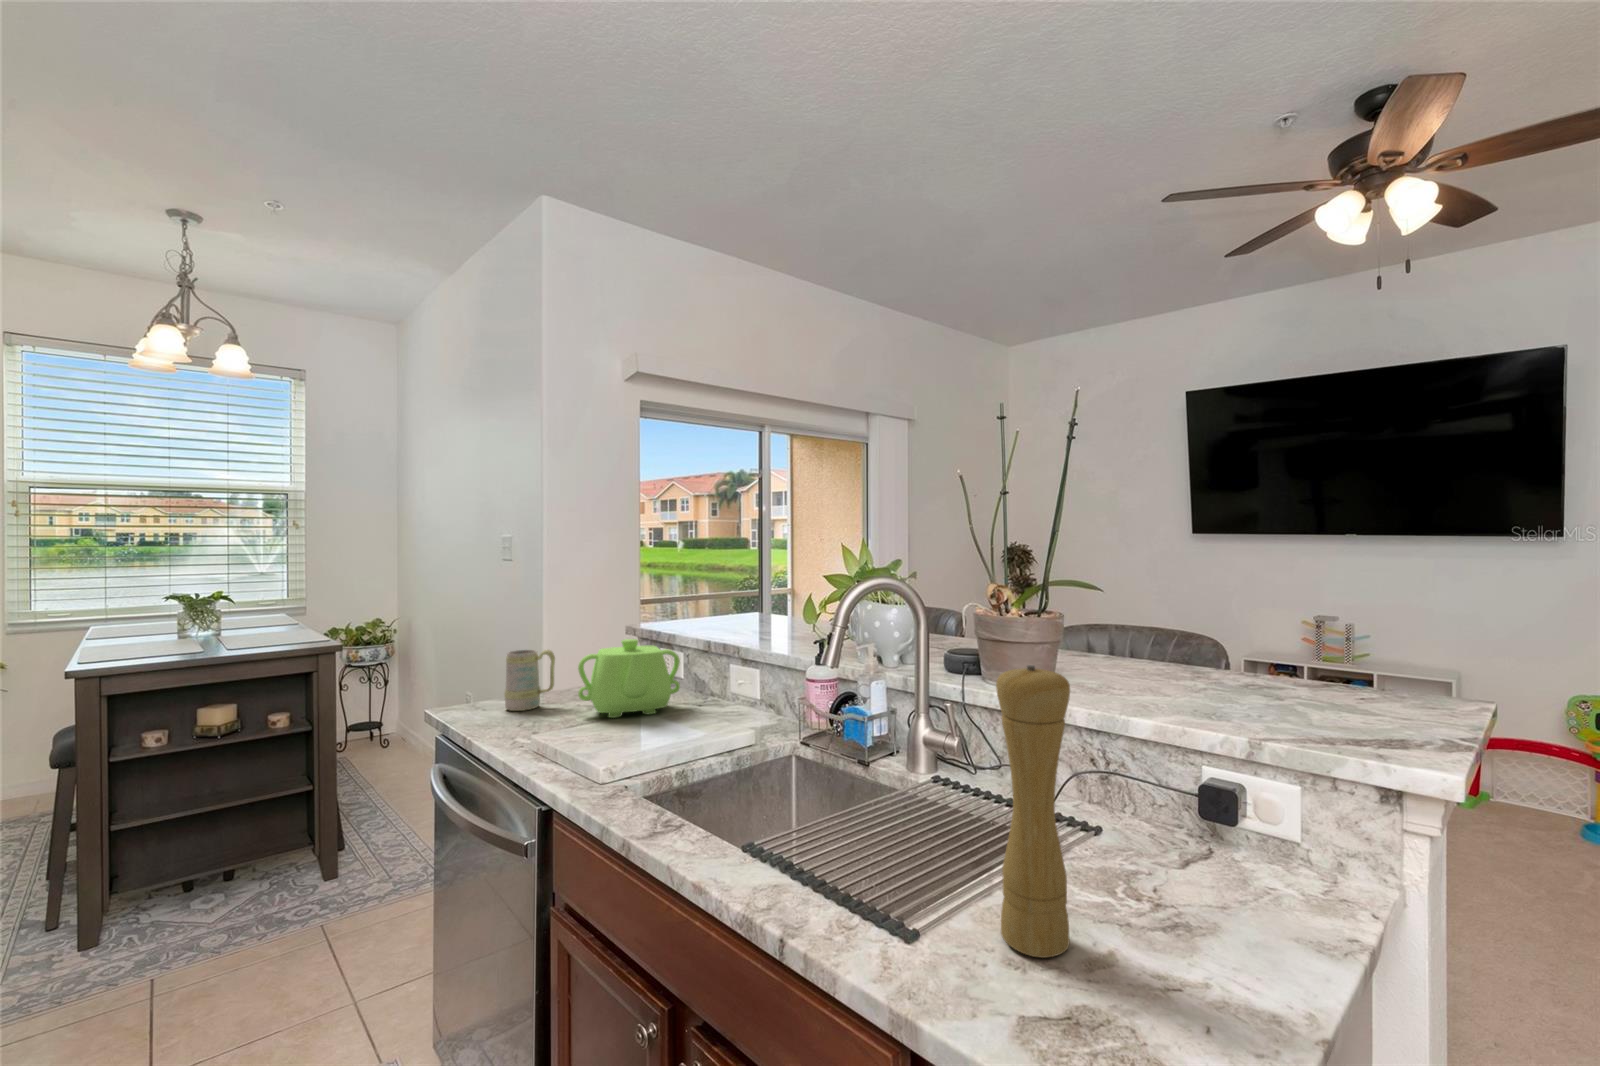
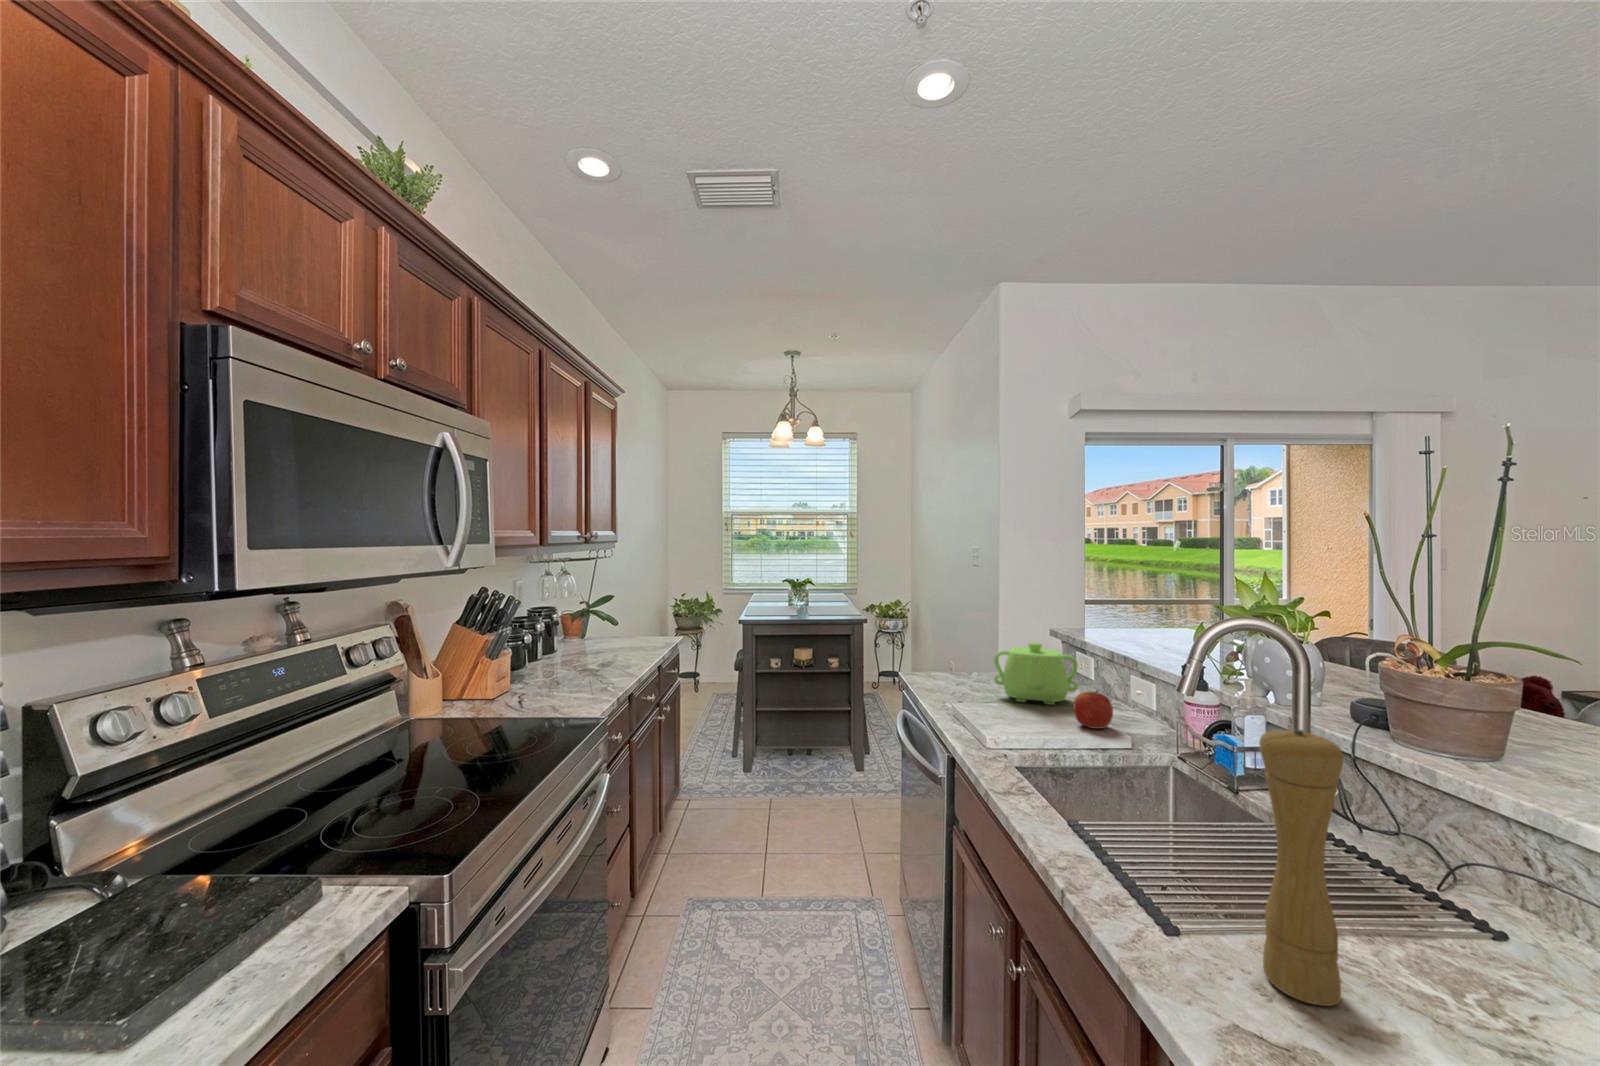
mug: present [504,650,555,711] -> none [947,640,983,684]
apple: none [690,683,734,731] -> present [1073,691,1113,729]

